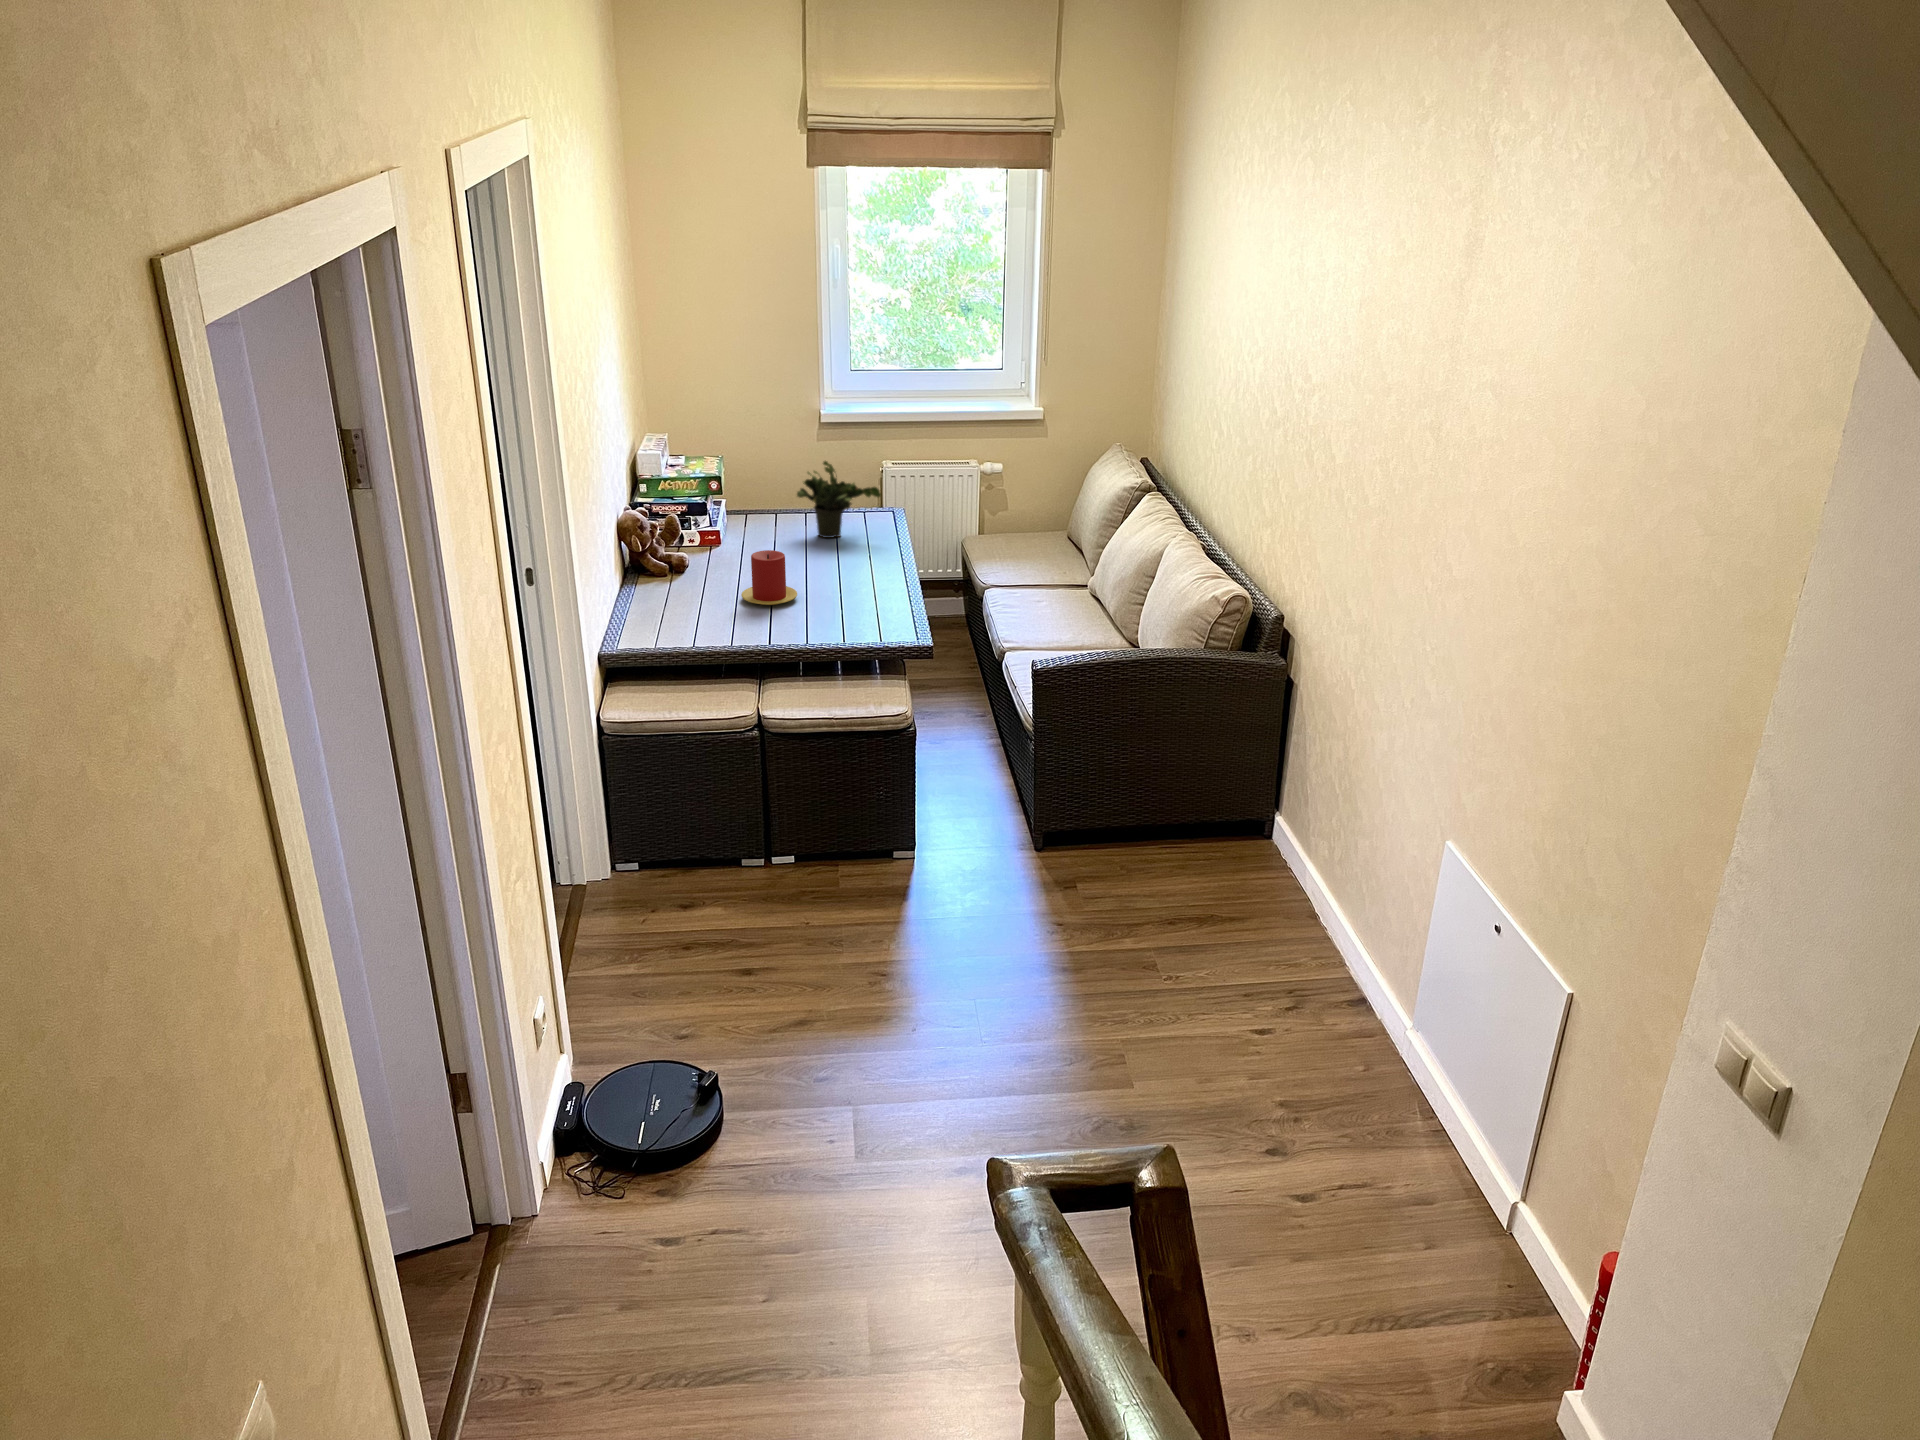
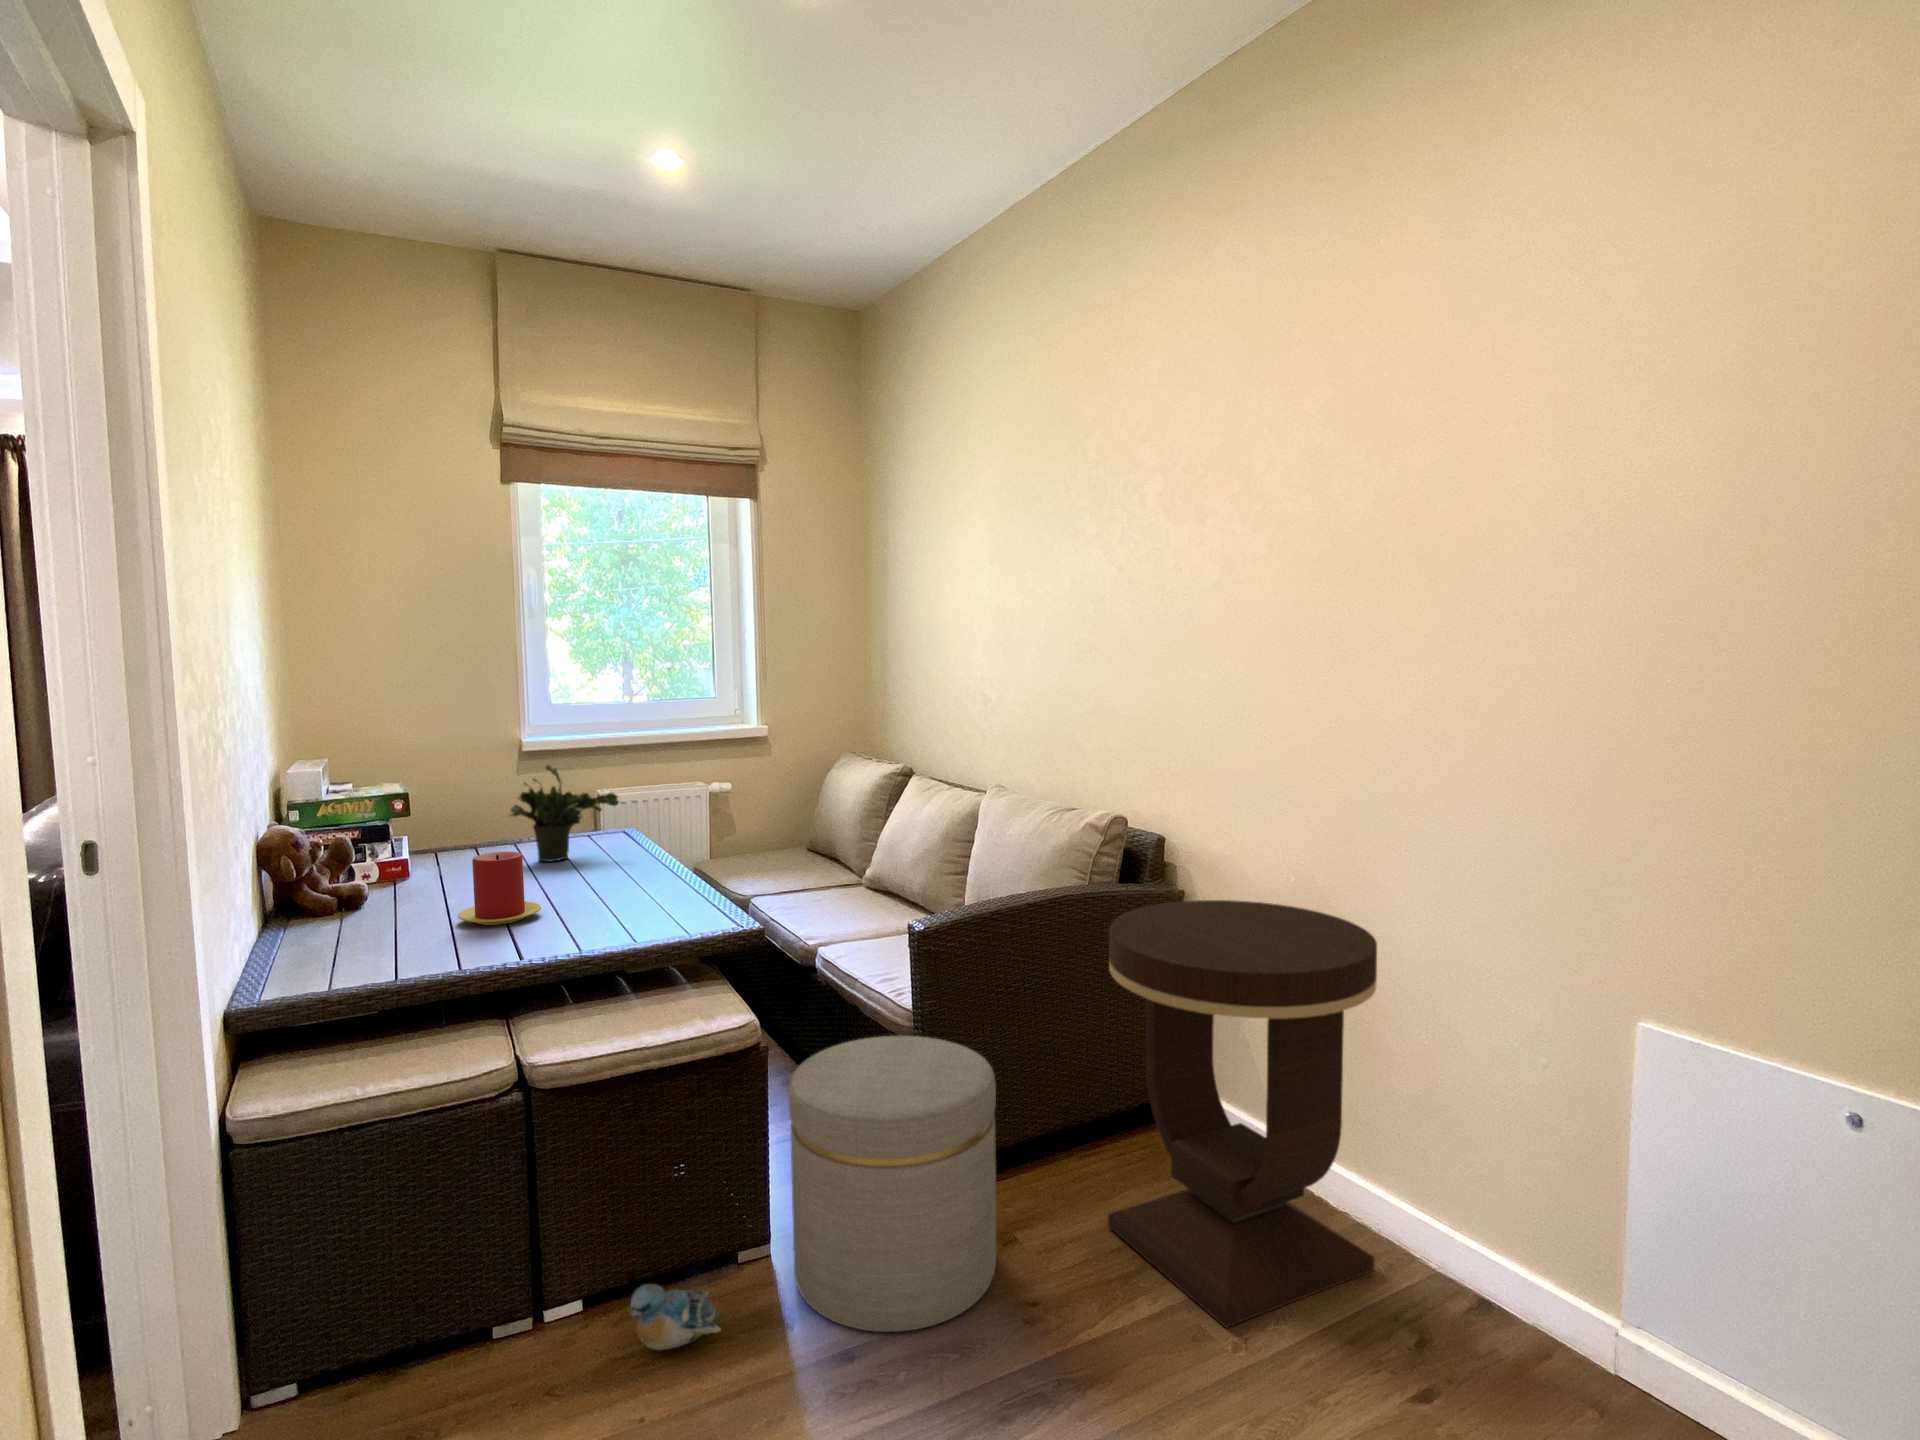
side table: none [1144,679,1348,969] -> present [1108,900,1377,1328]
ottoman: none [920,735,1062,922] -> present [789,1036,996,1332]
plush toy: none [810,857,871,896] -> present [627,1284,725,1350]

